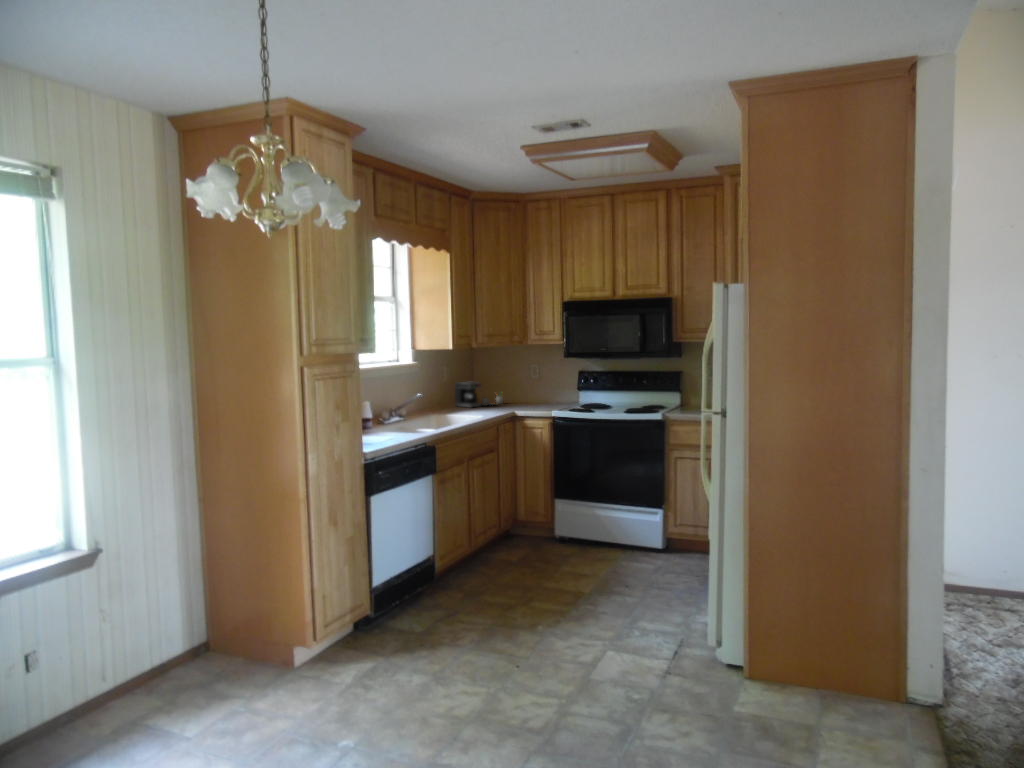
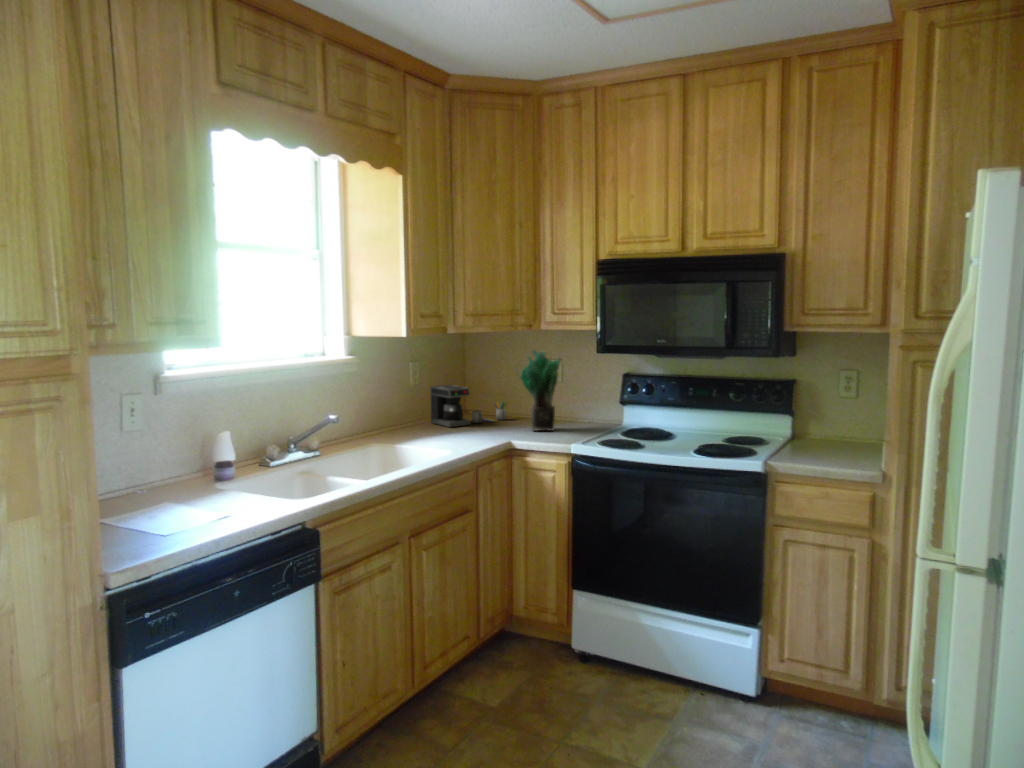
potted plant: none [512,357,542,407] -> present [520,350,560,431]

